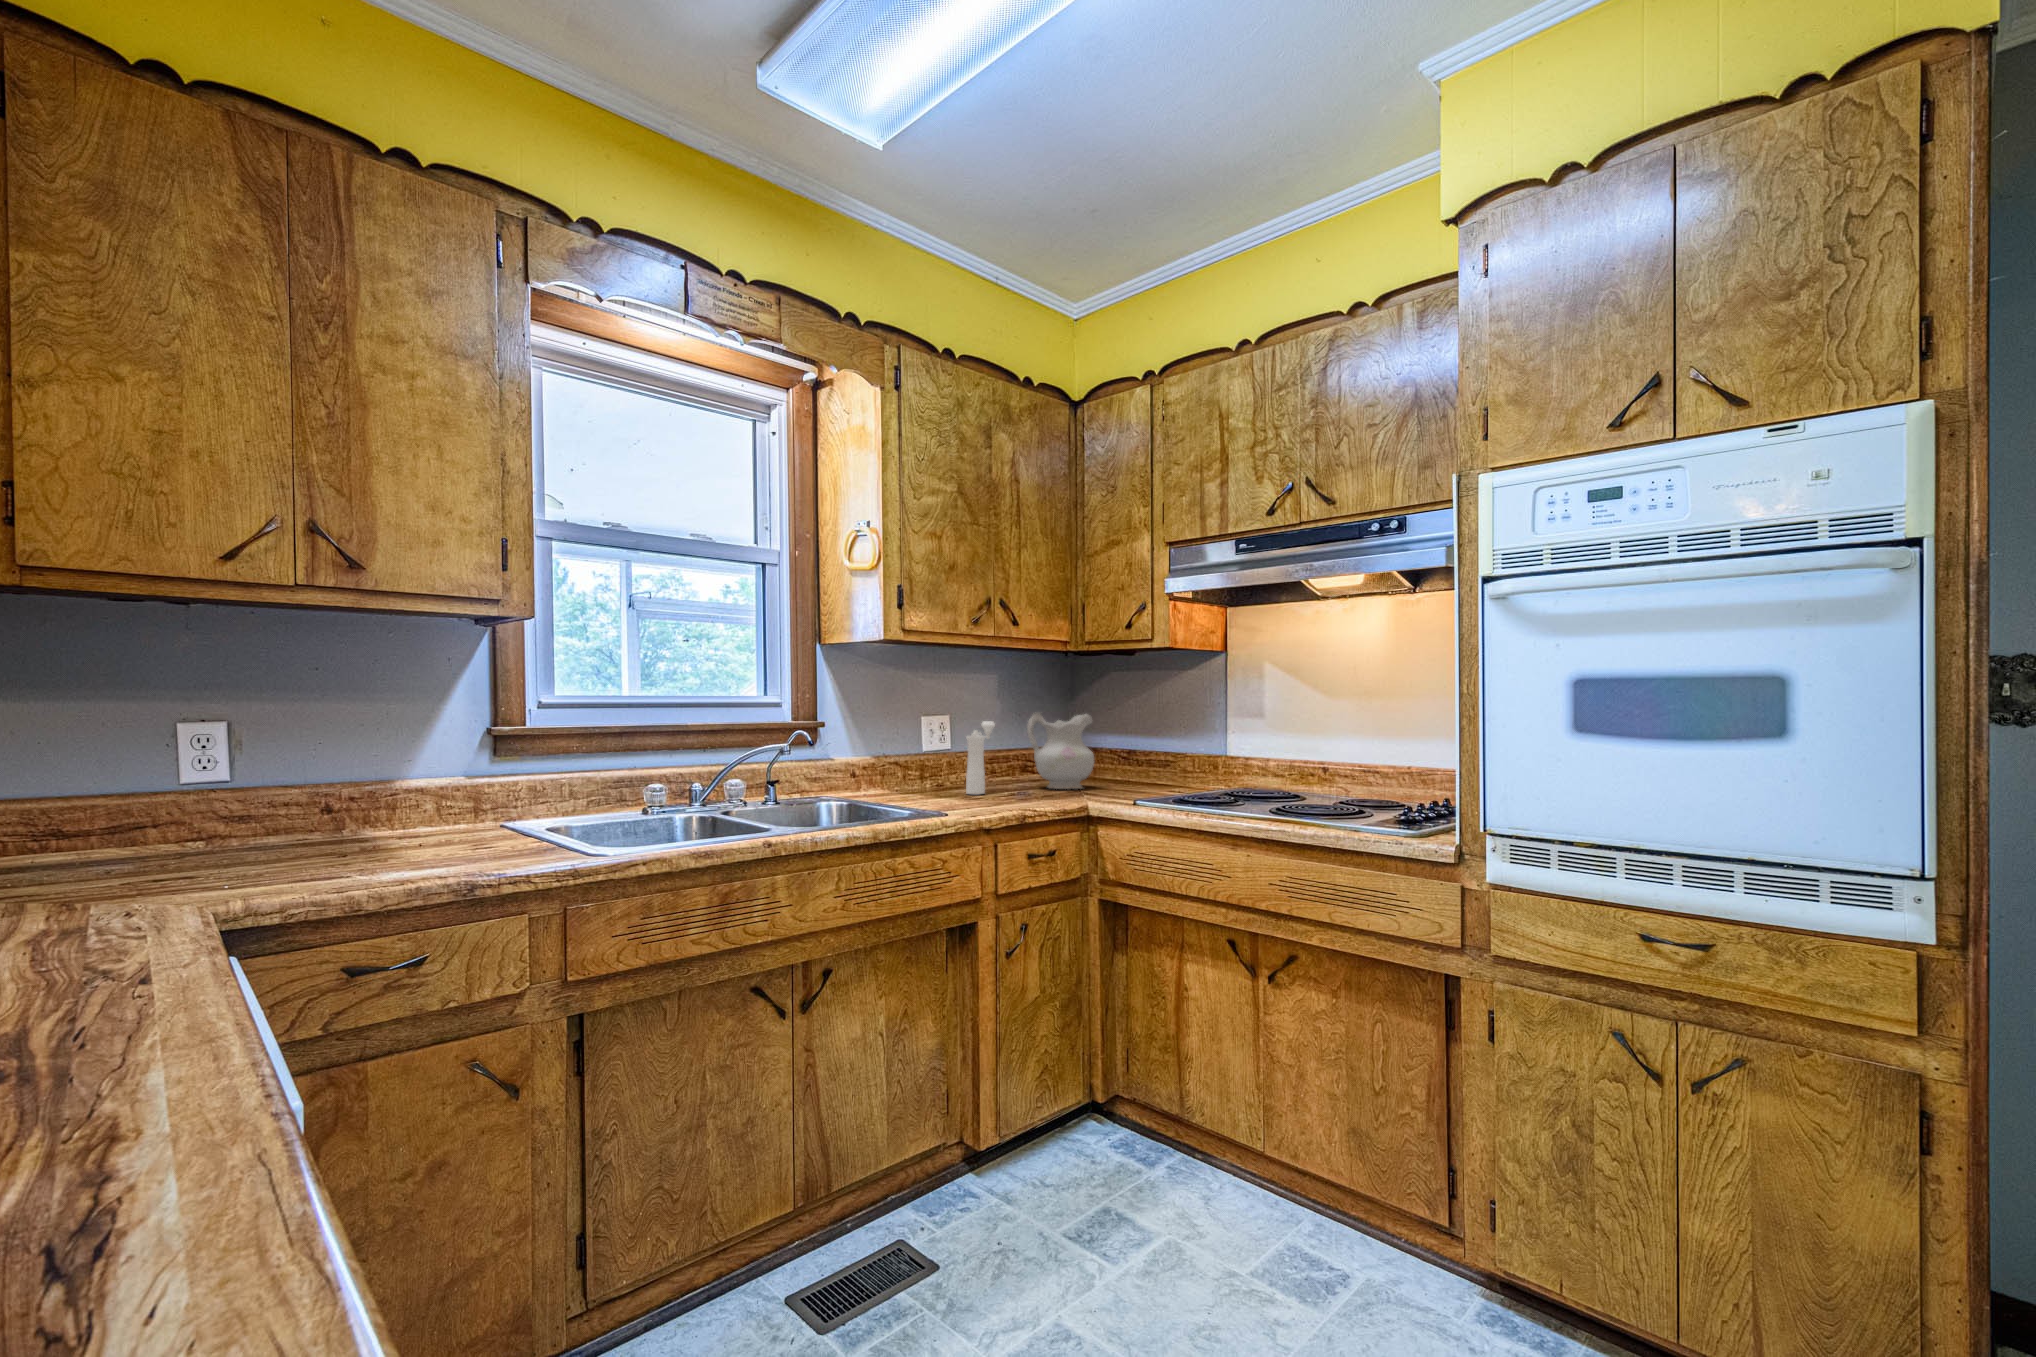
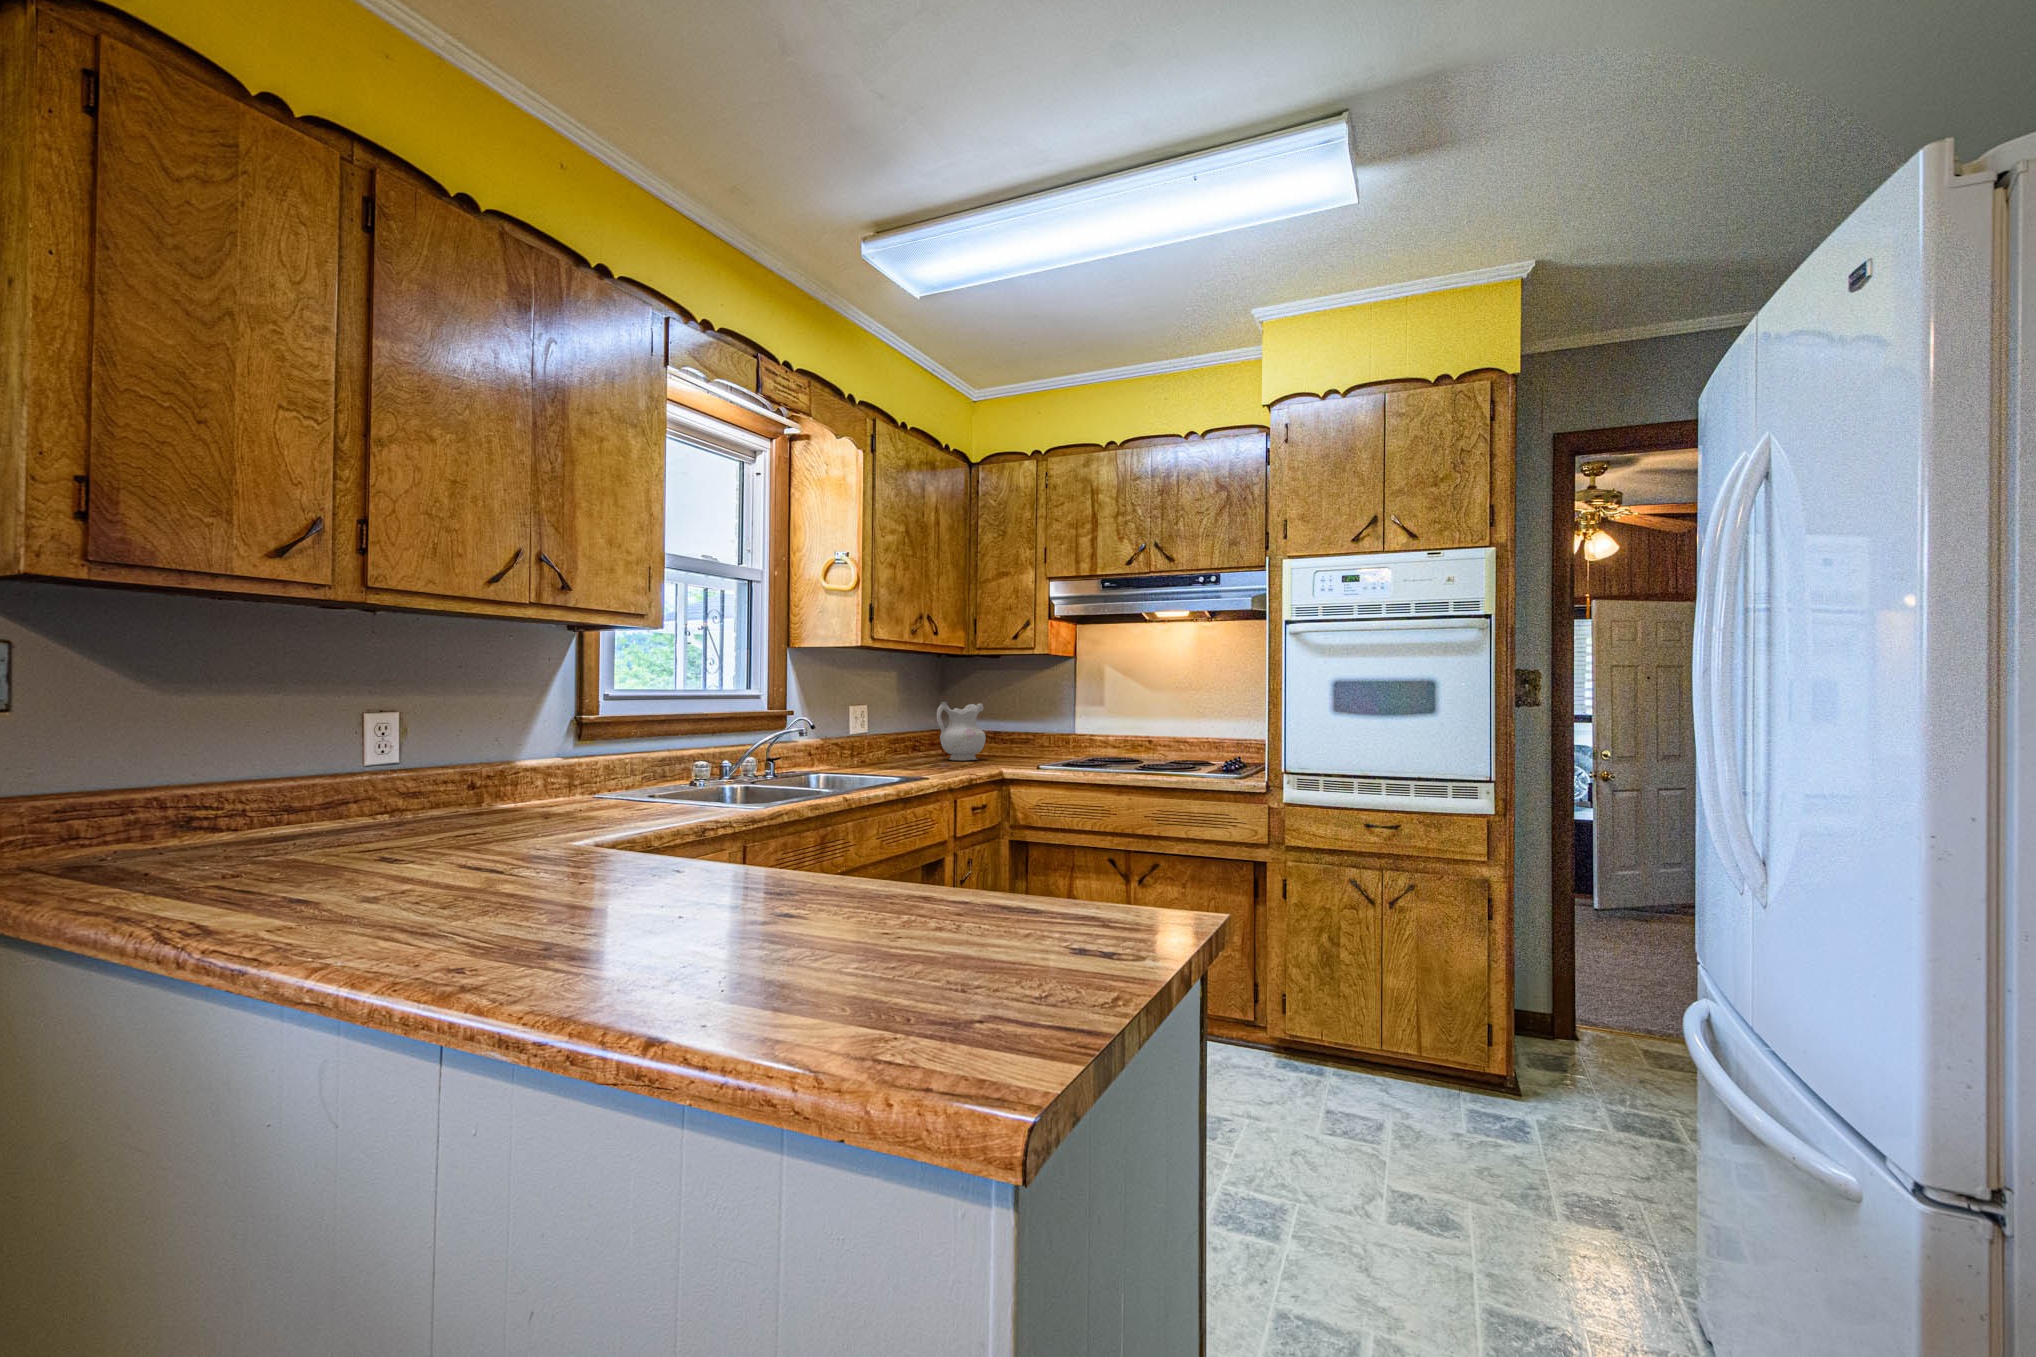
pepper mill: present [966,721,995,794] -> none [898,709,914,766]

